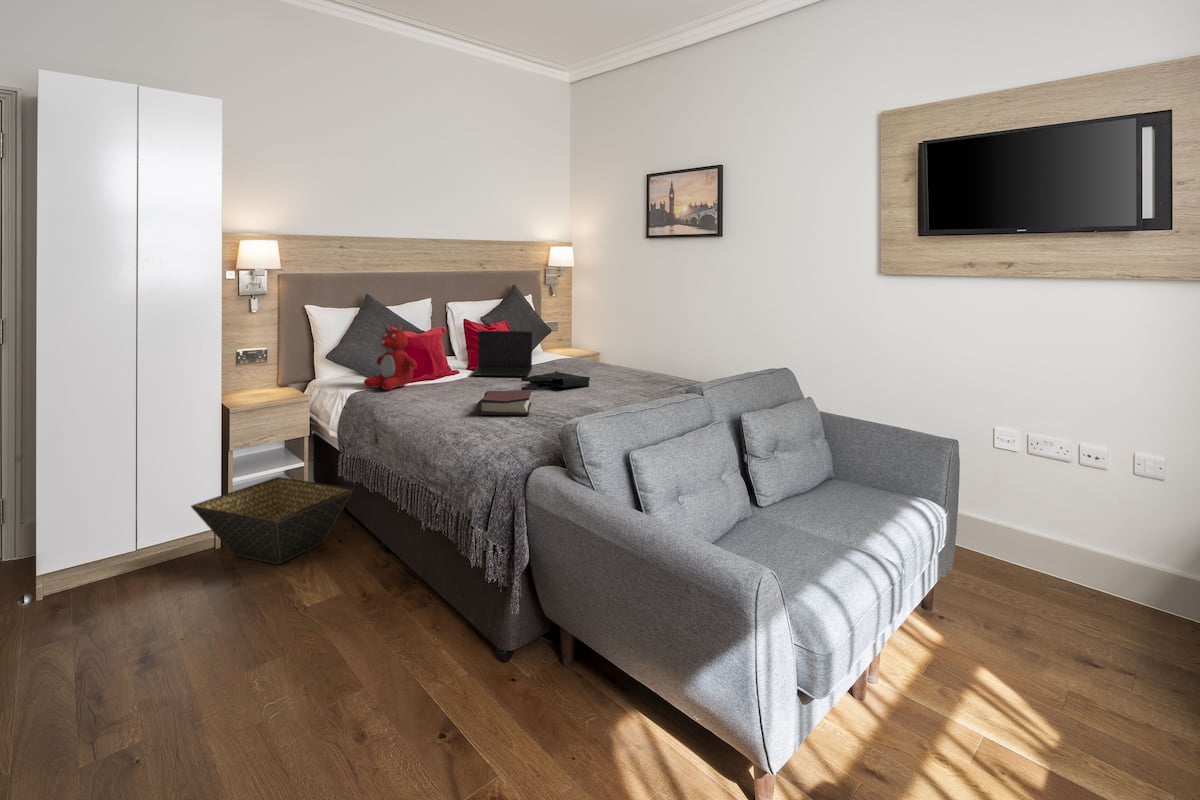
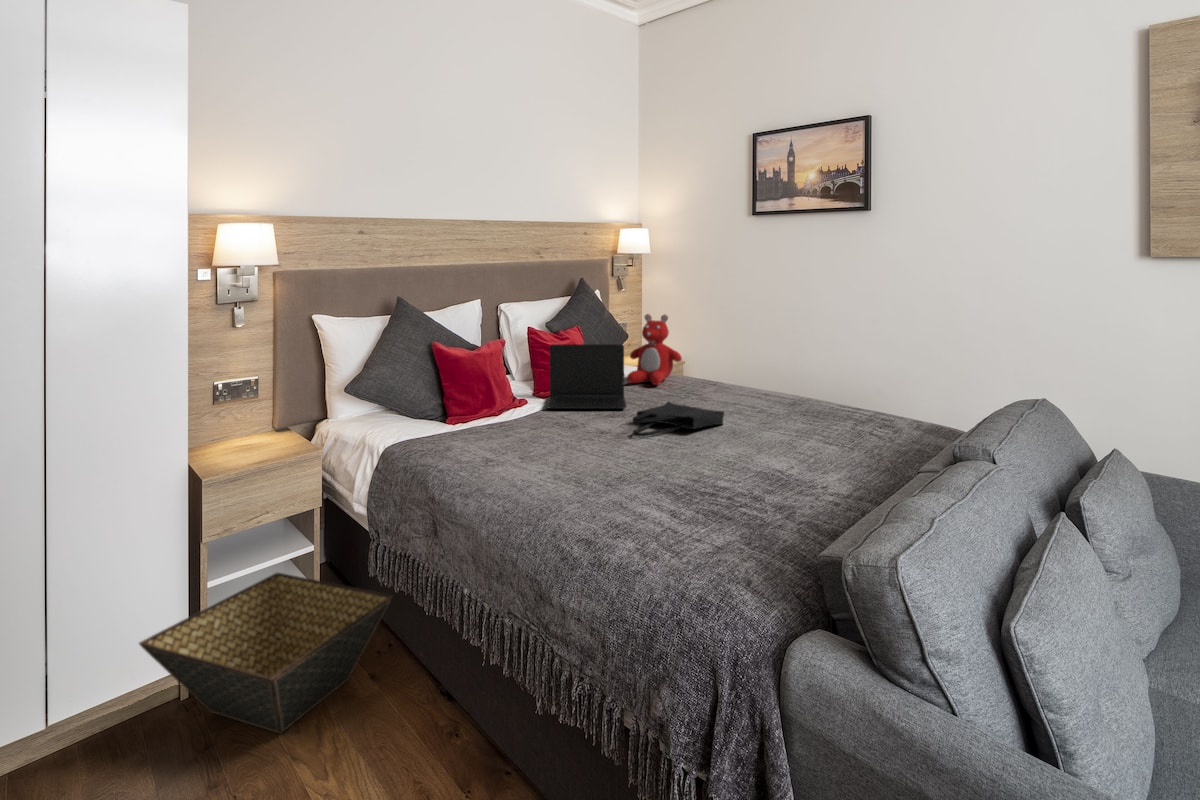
teddy bear: present [364,323,417,390] -> present [627,314,682,385]
hardback book: present [478,390,531,415] -> none [592,440,679,490]

